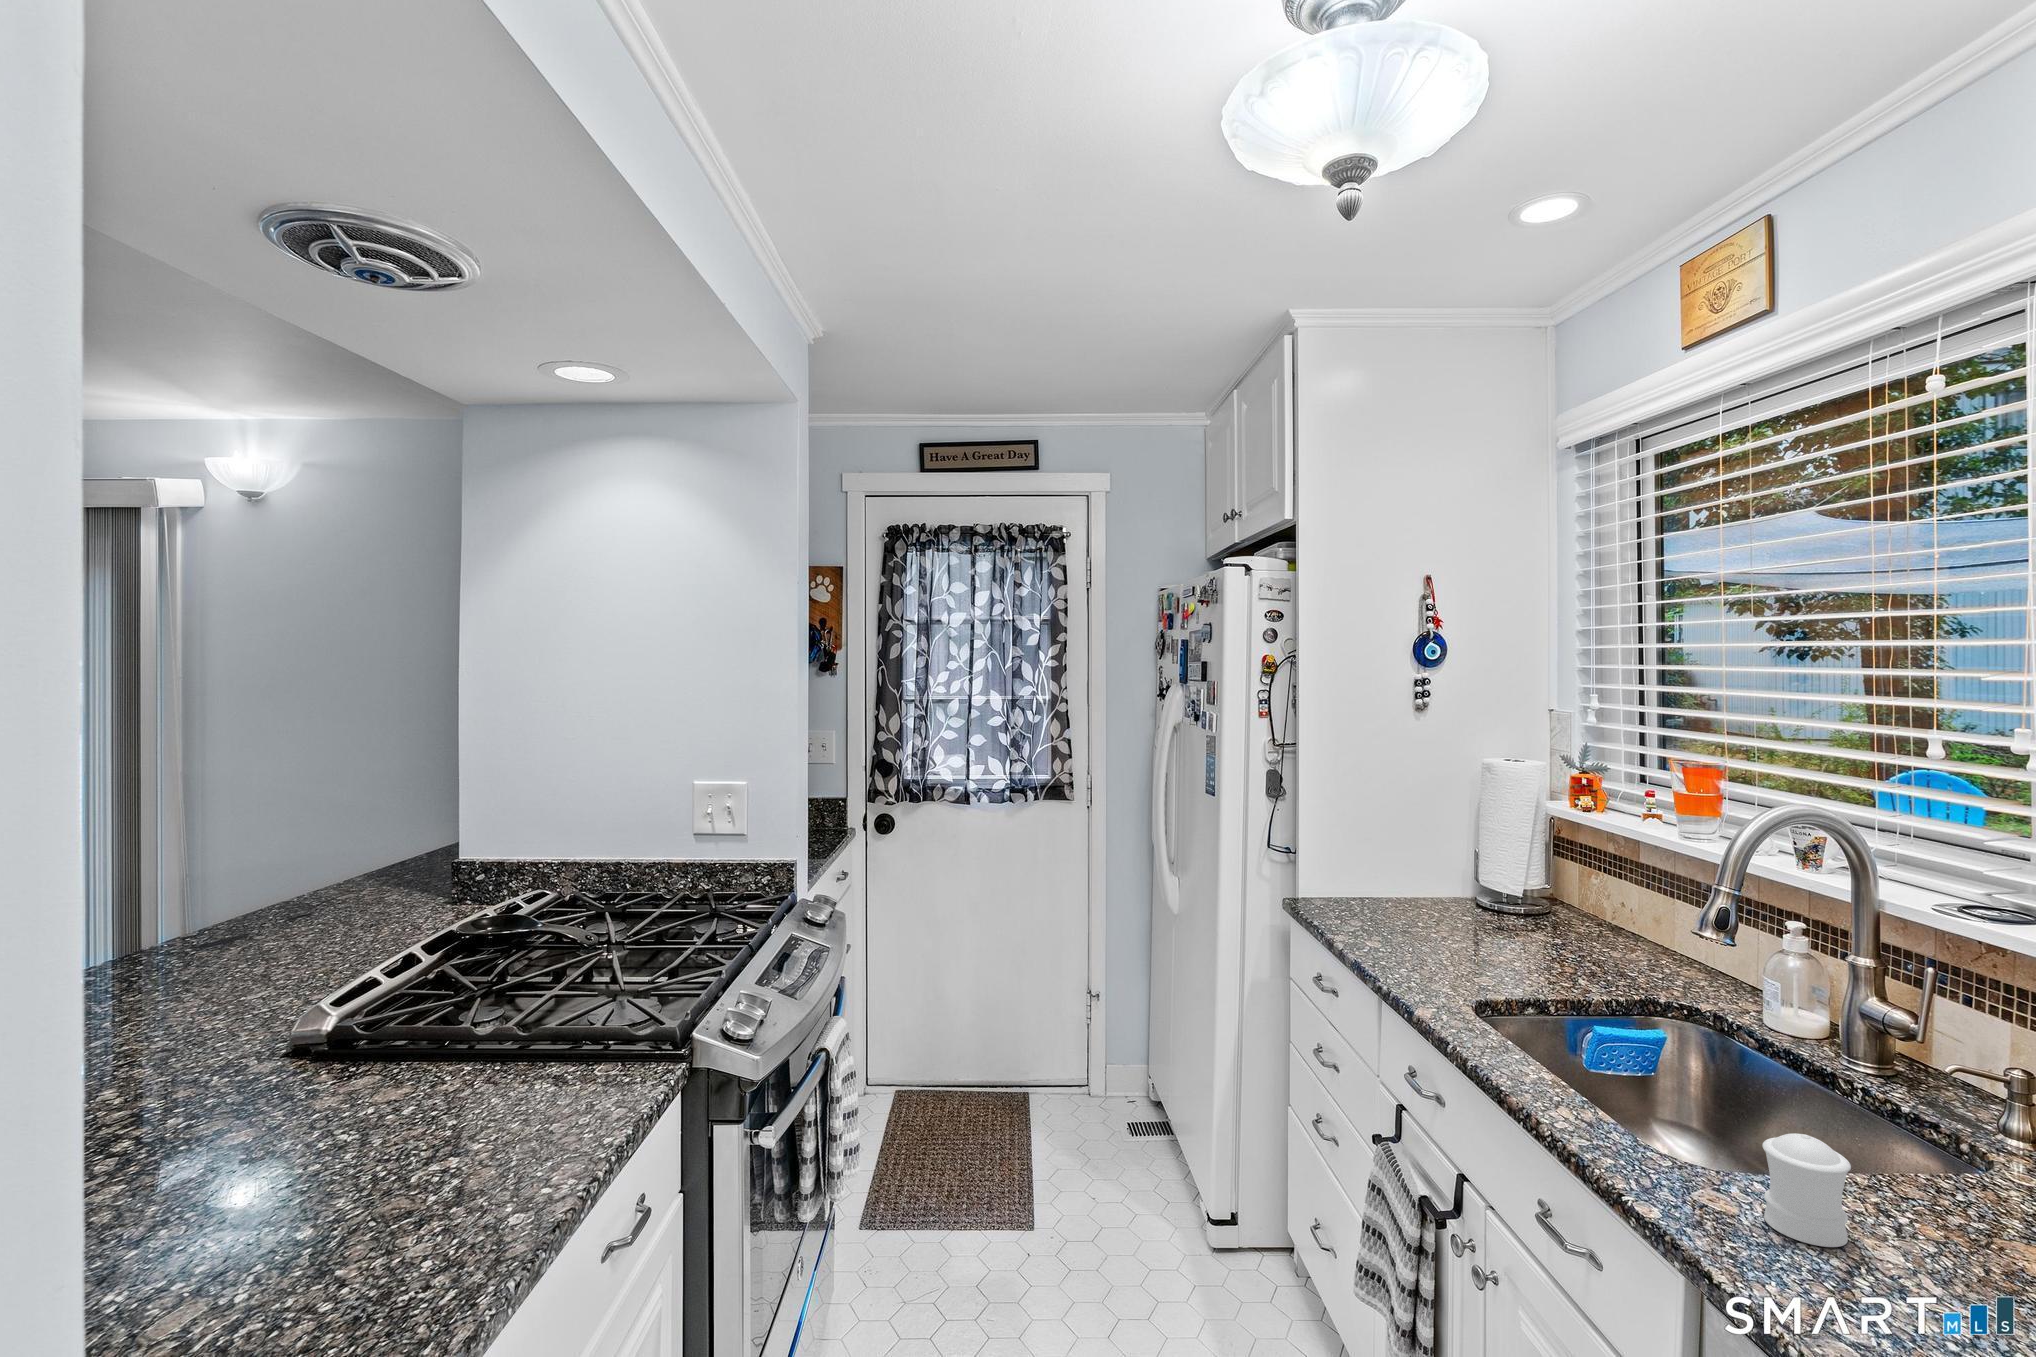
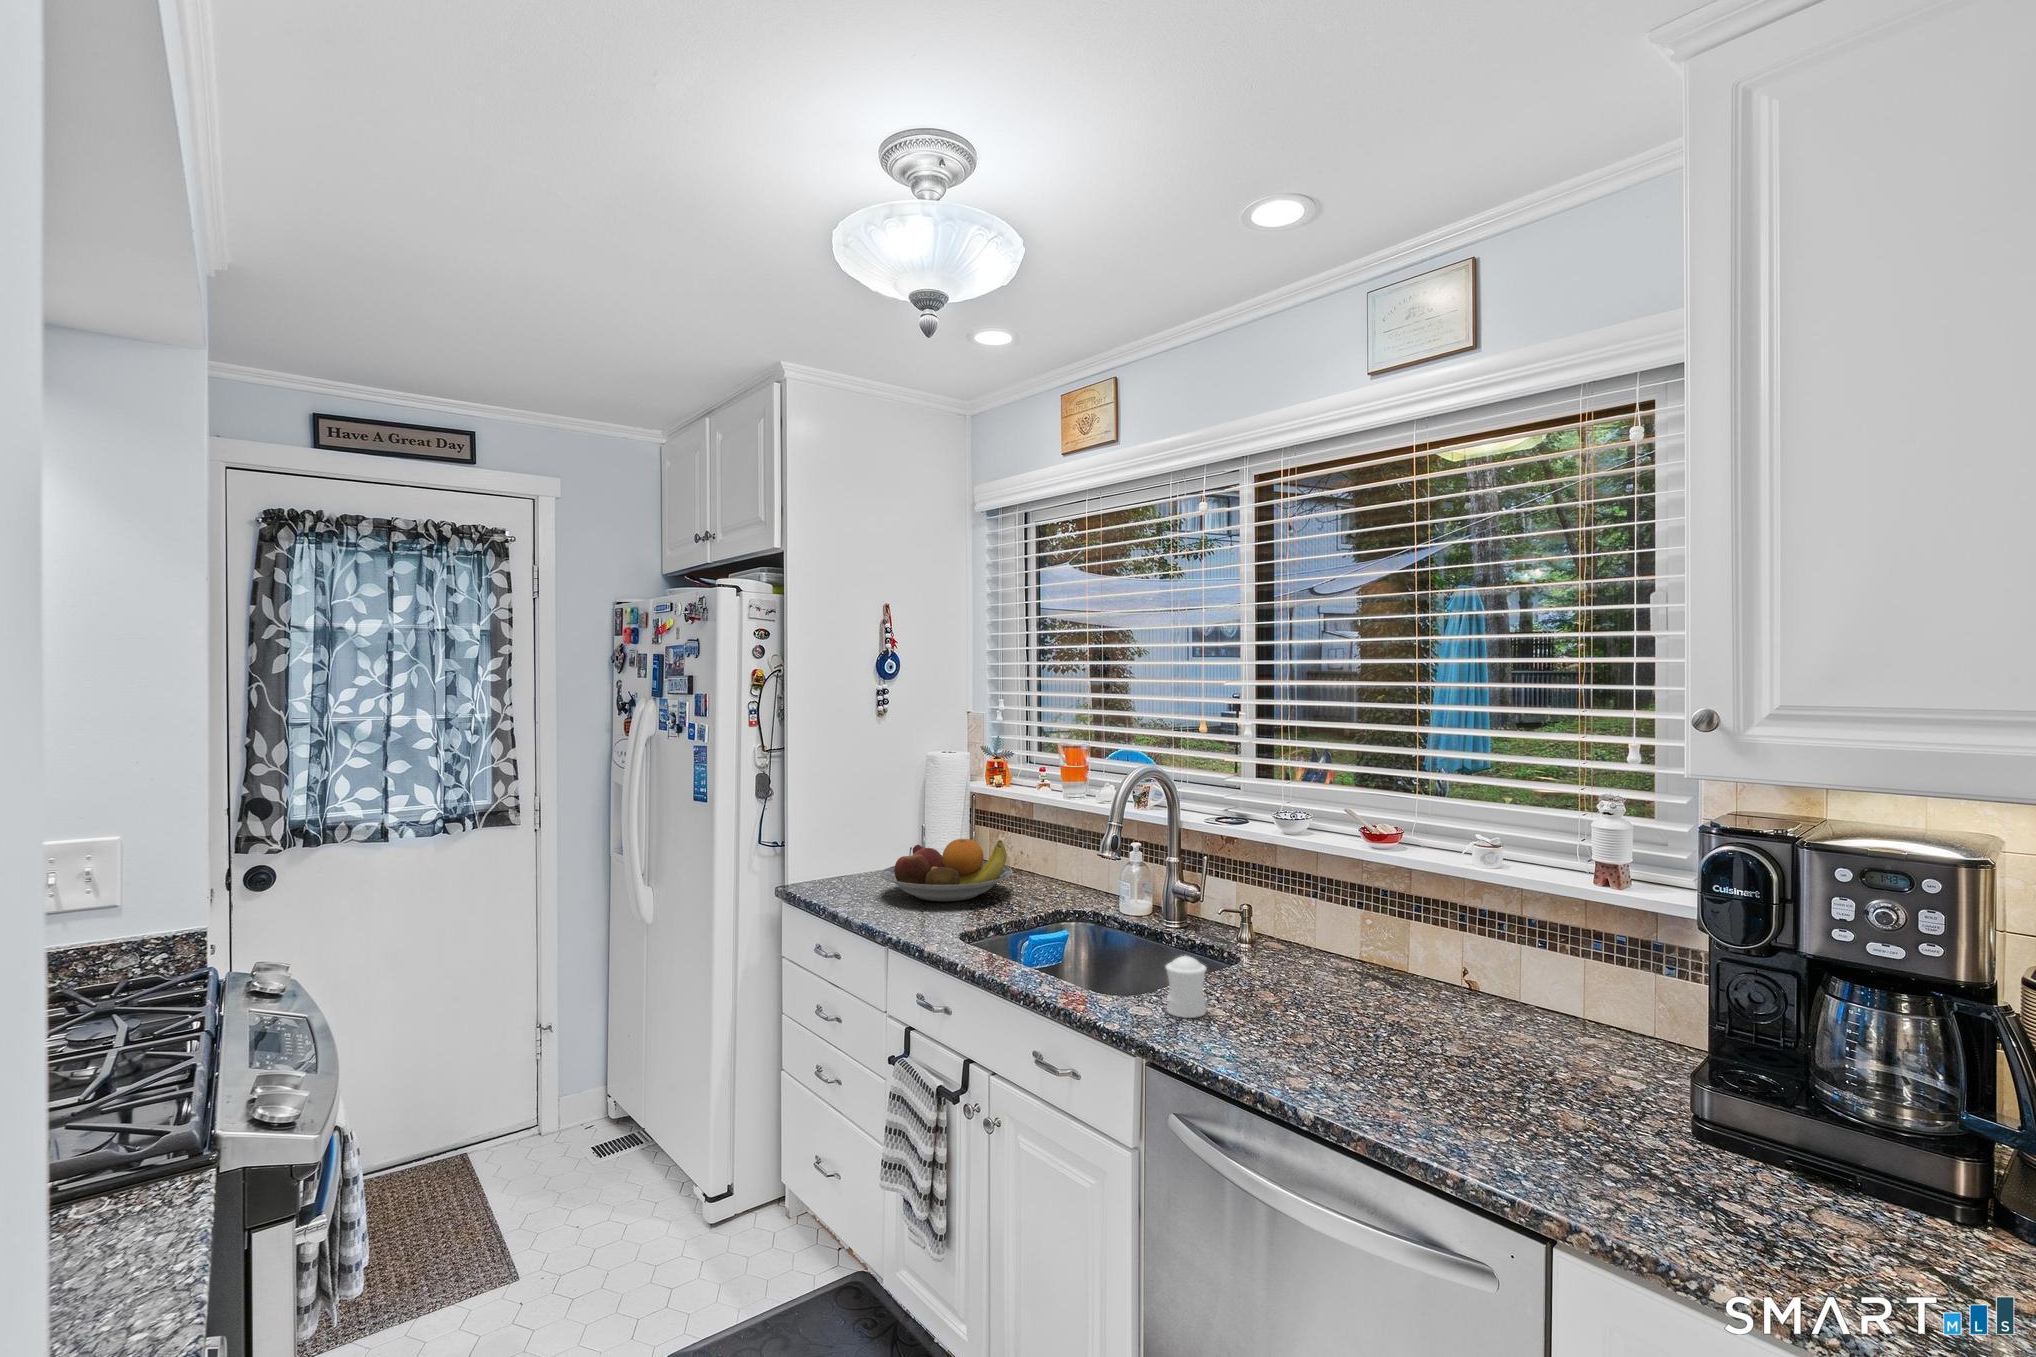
fruit bowl: none [1399,874,1586,954] -> present [881,839,1012,901]

